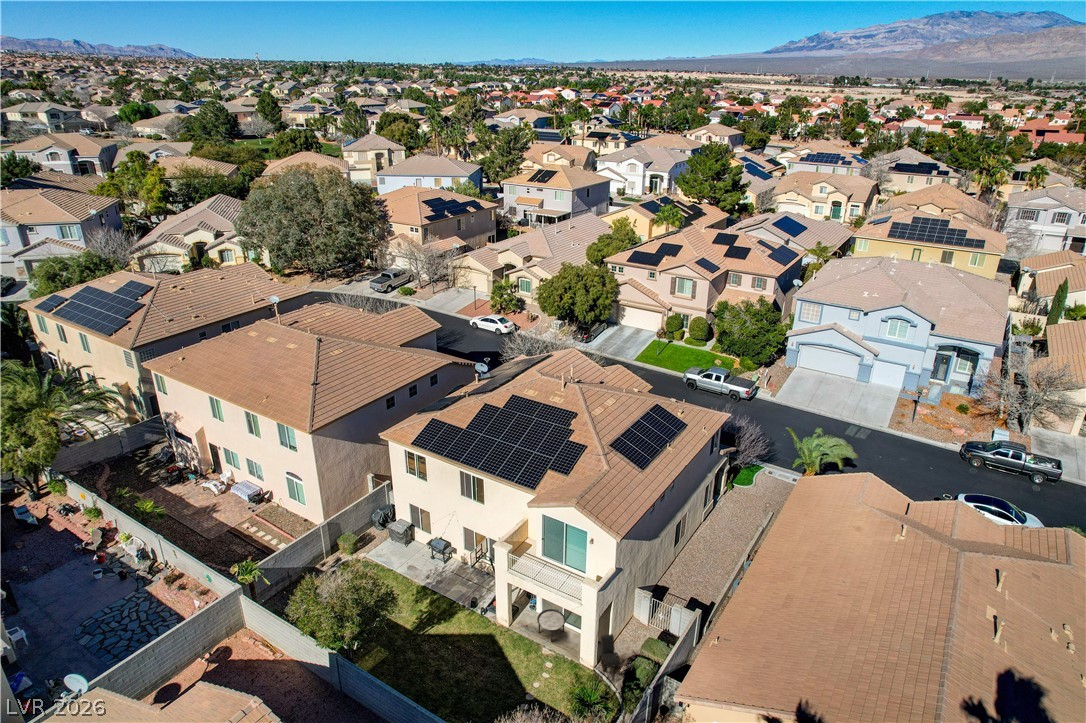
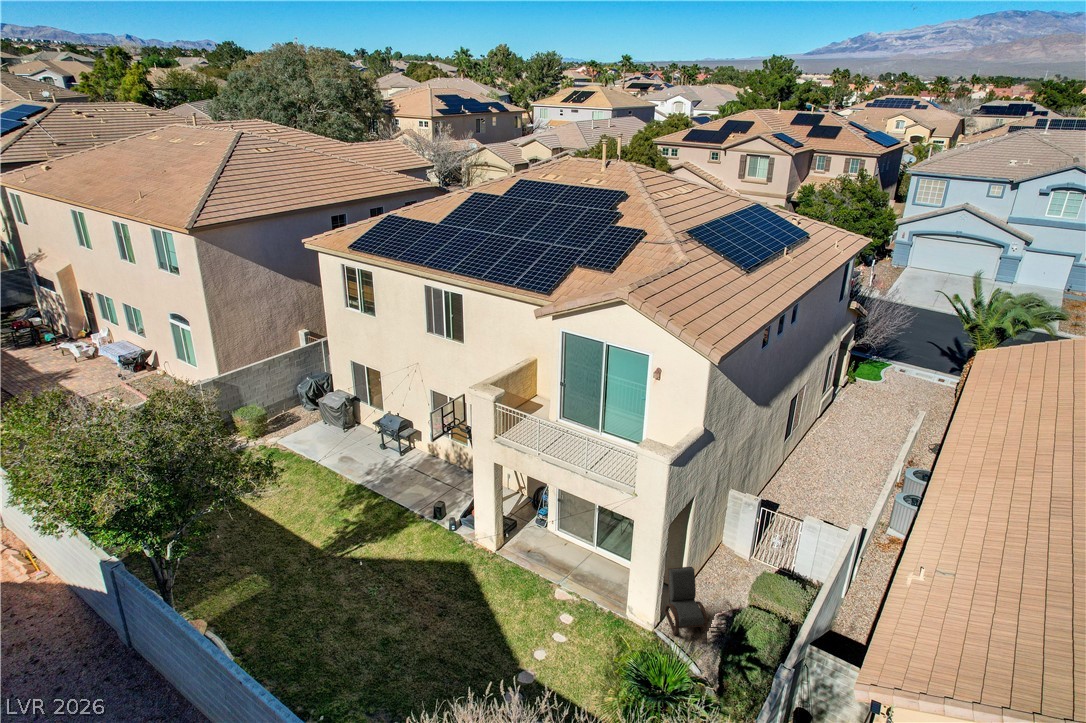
round table: present [537,609,566,642] -> none [548,523,601,579]

